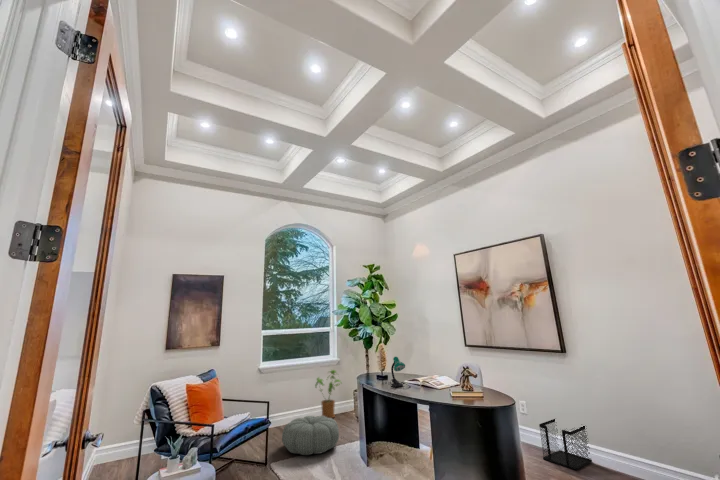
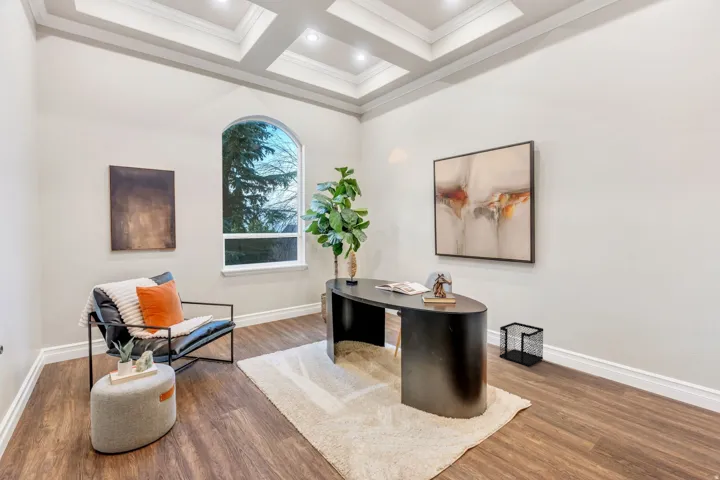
desk lamp: present [383,357,405,387] -> none [352,262,381,294]
house plant: present [315,370,340,418] -> none [283,275,310,321]
pouf: present [282,416,339,455] -> none [248,318,306,354]

